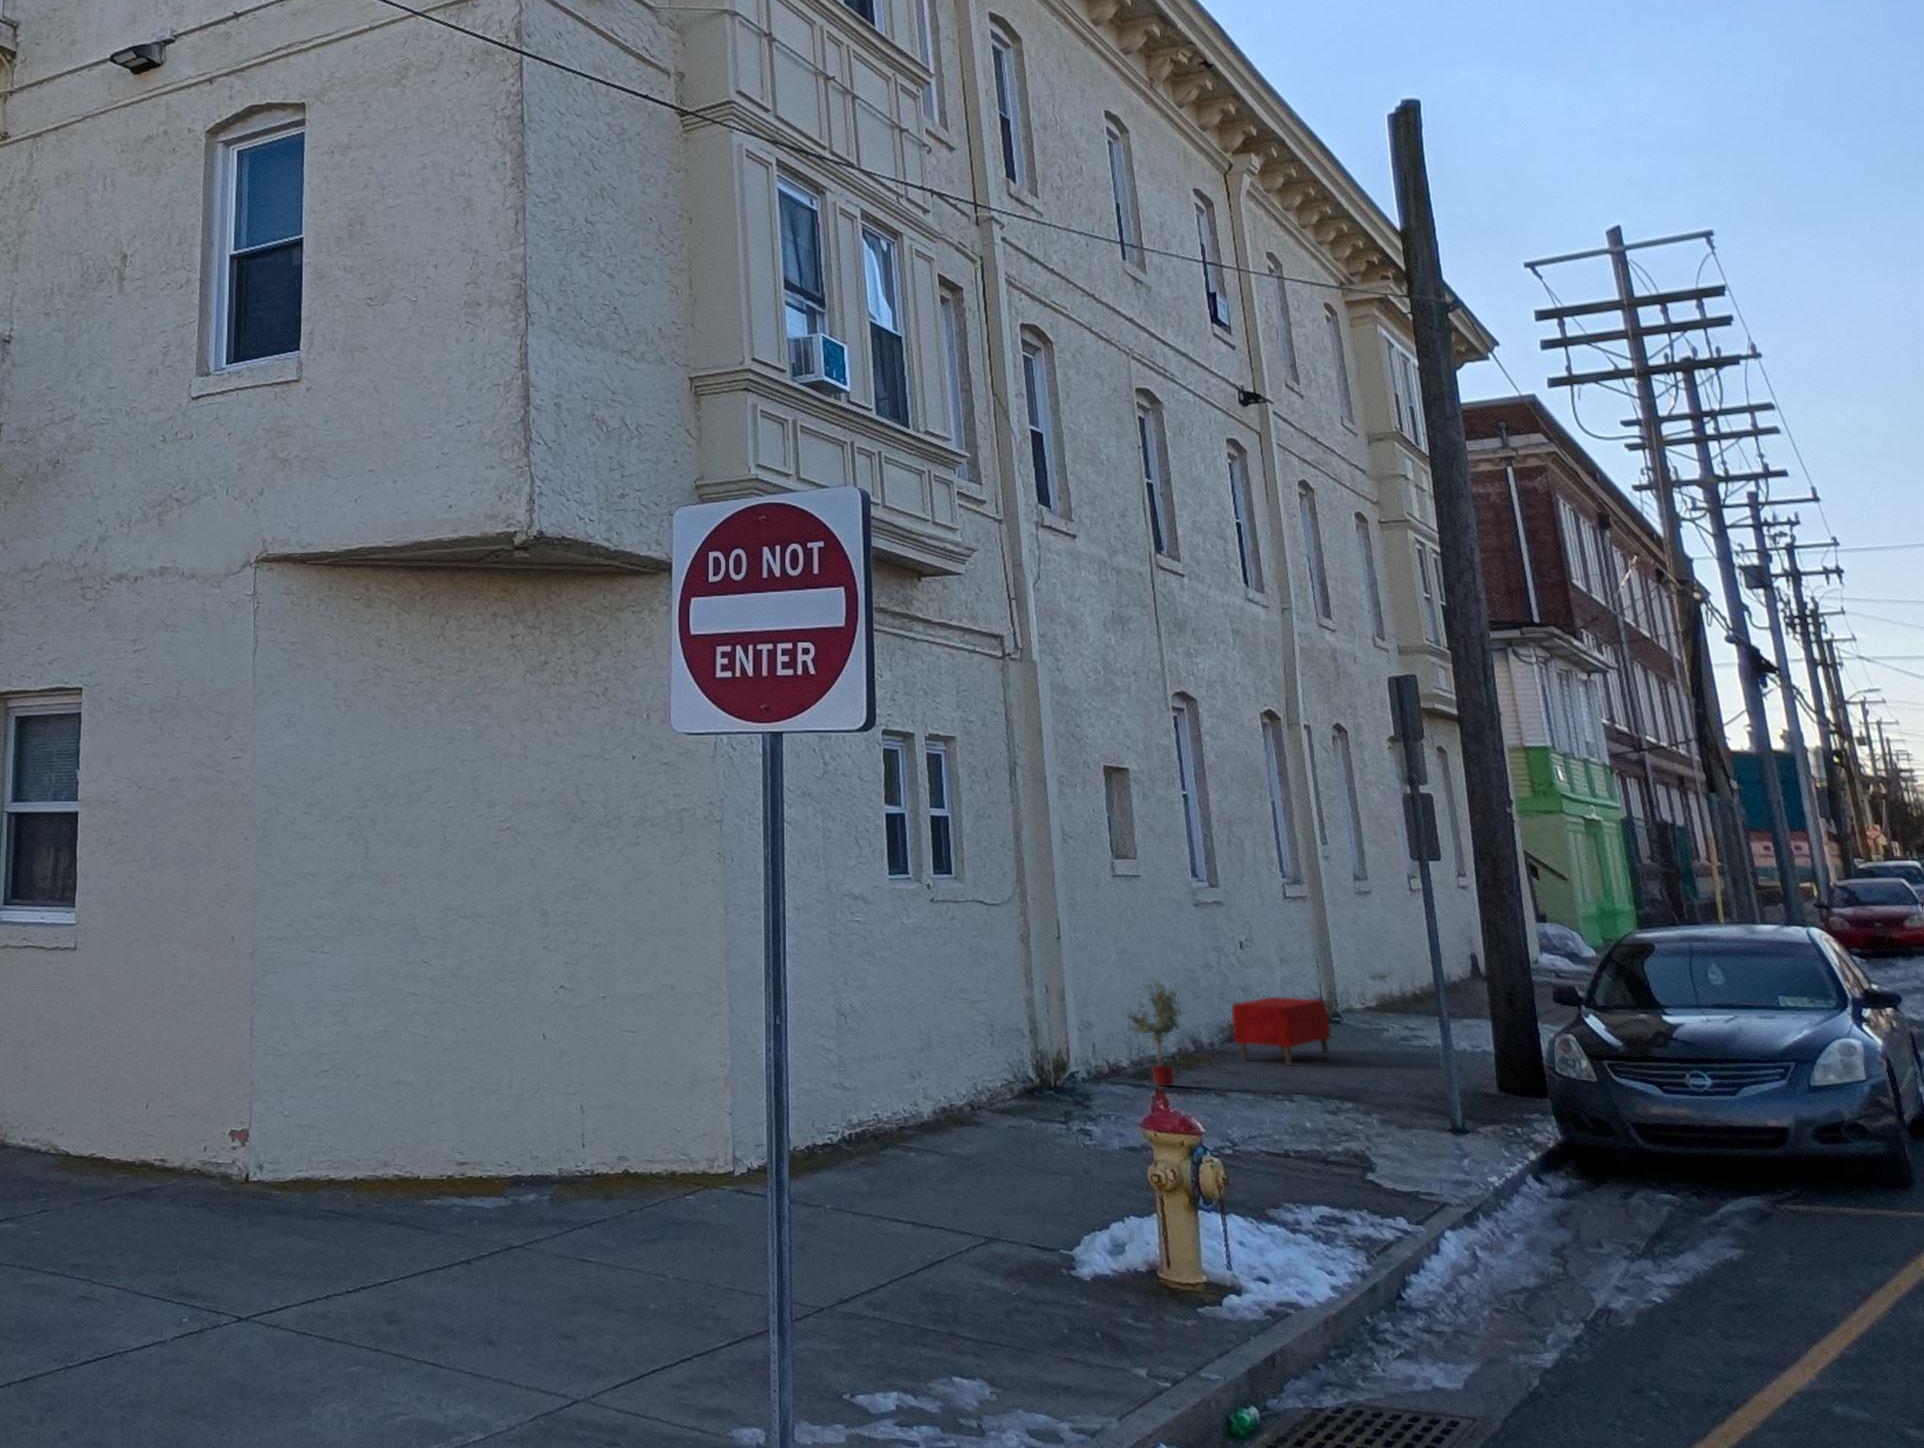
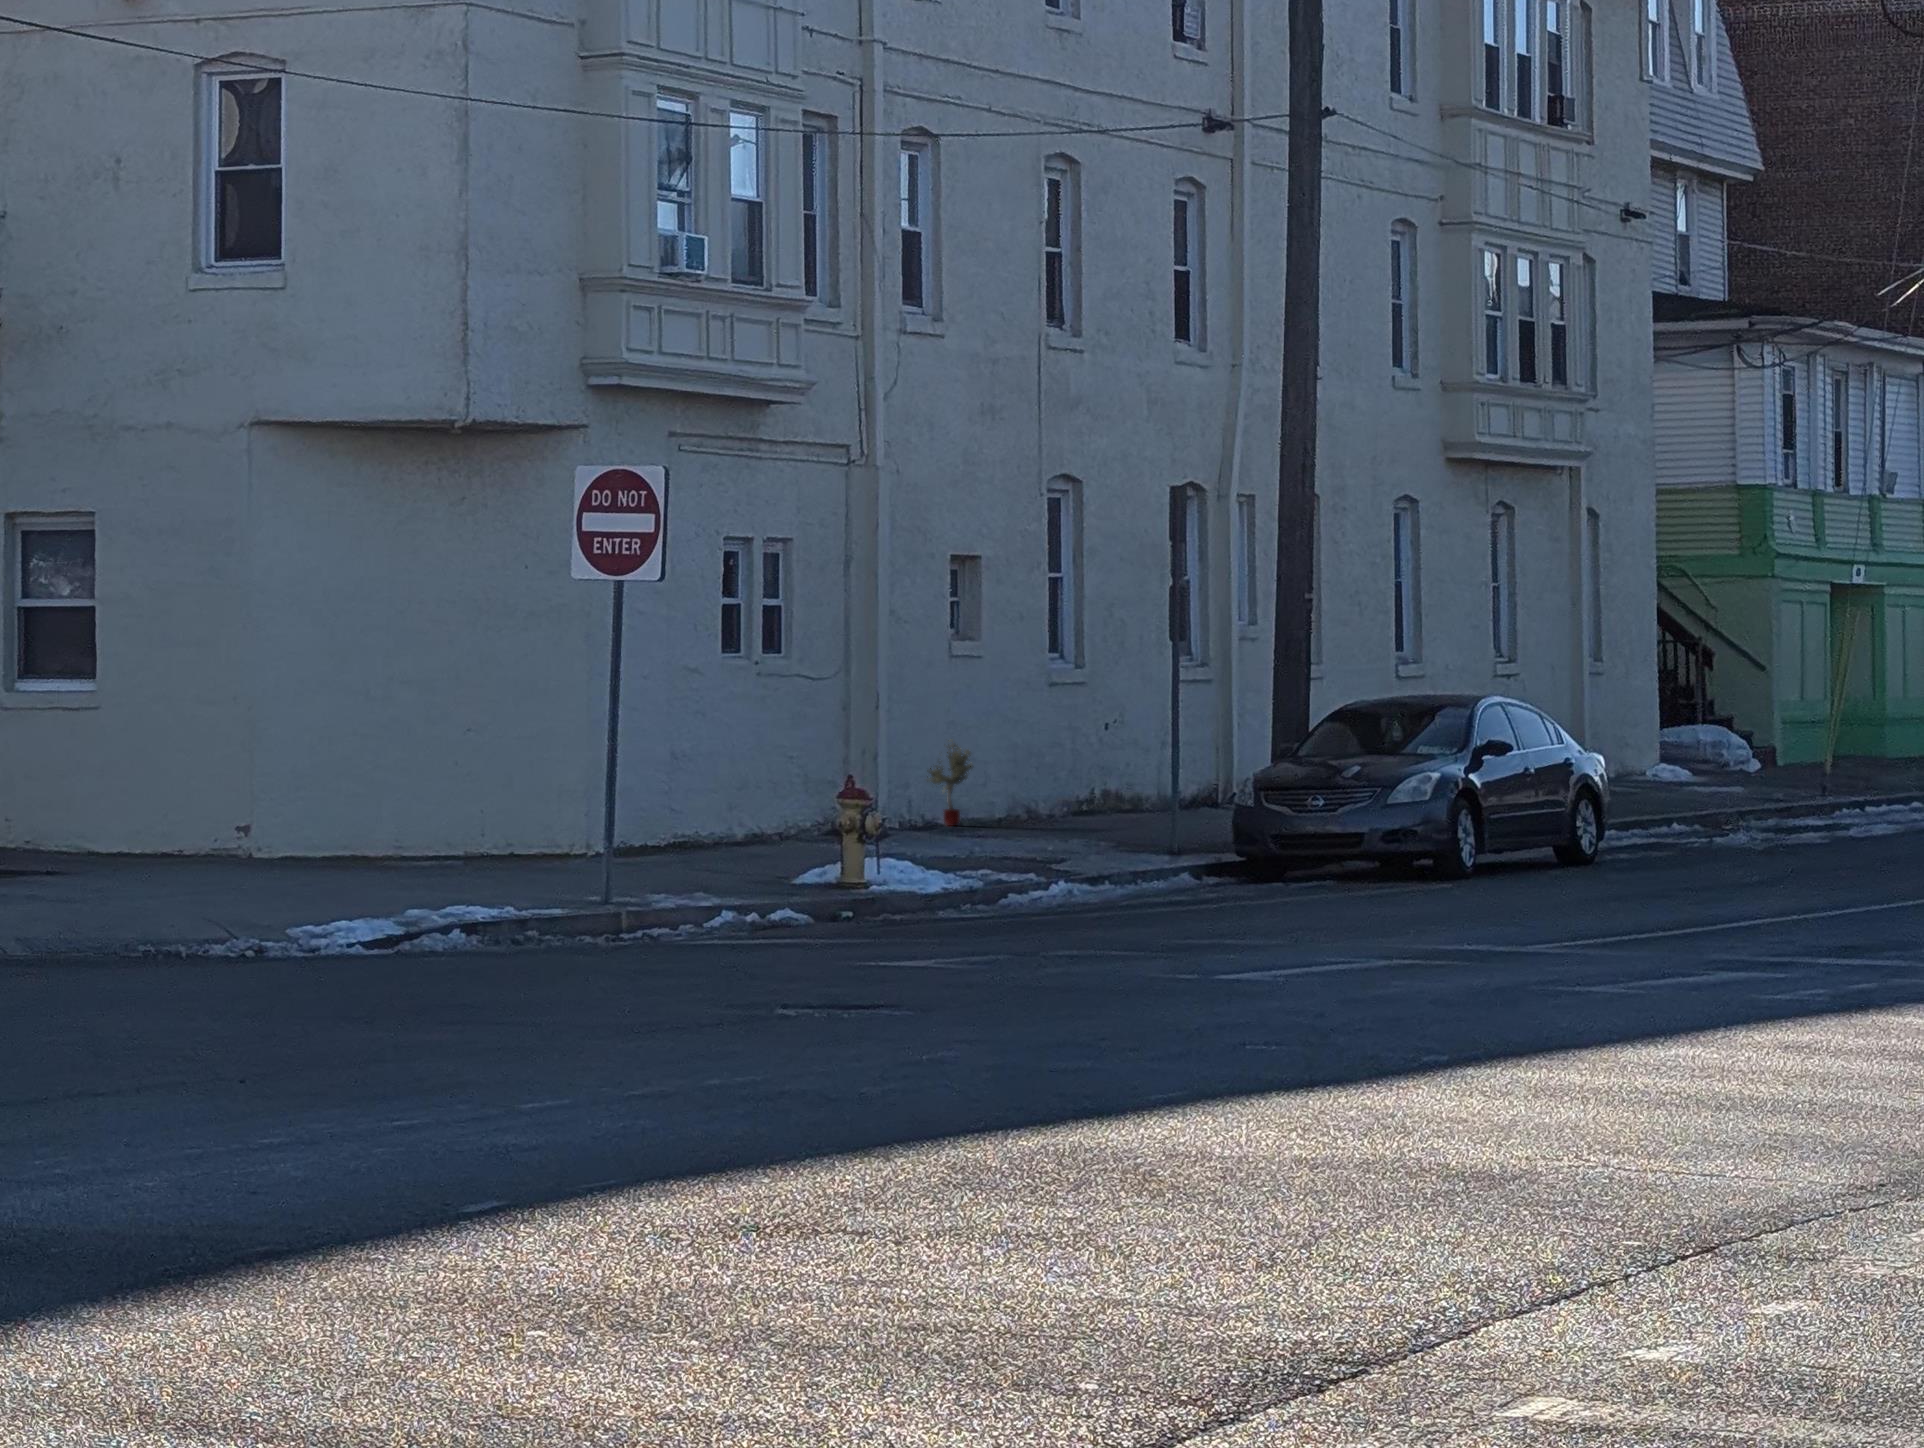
bench: present [1232,997,1330,1065] -> none [1037,764,1127,817]

